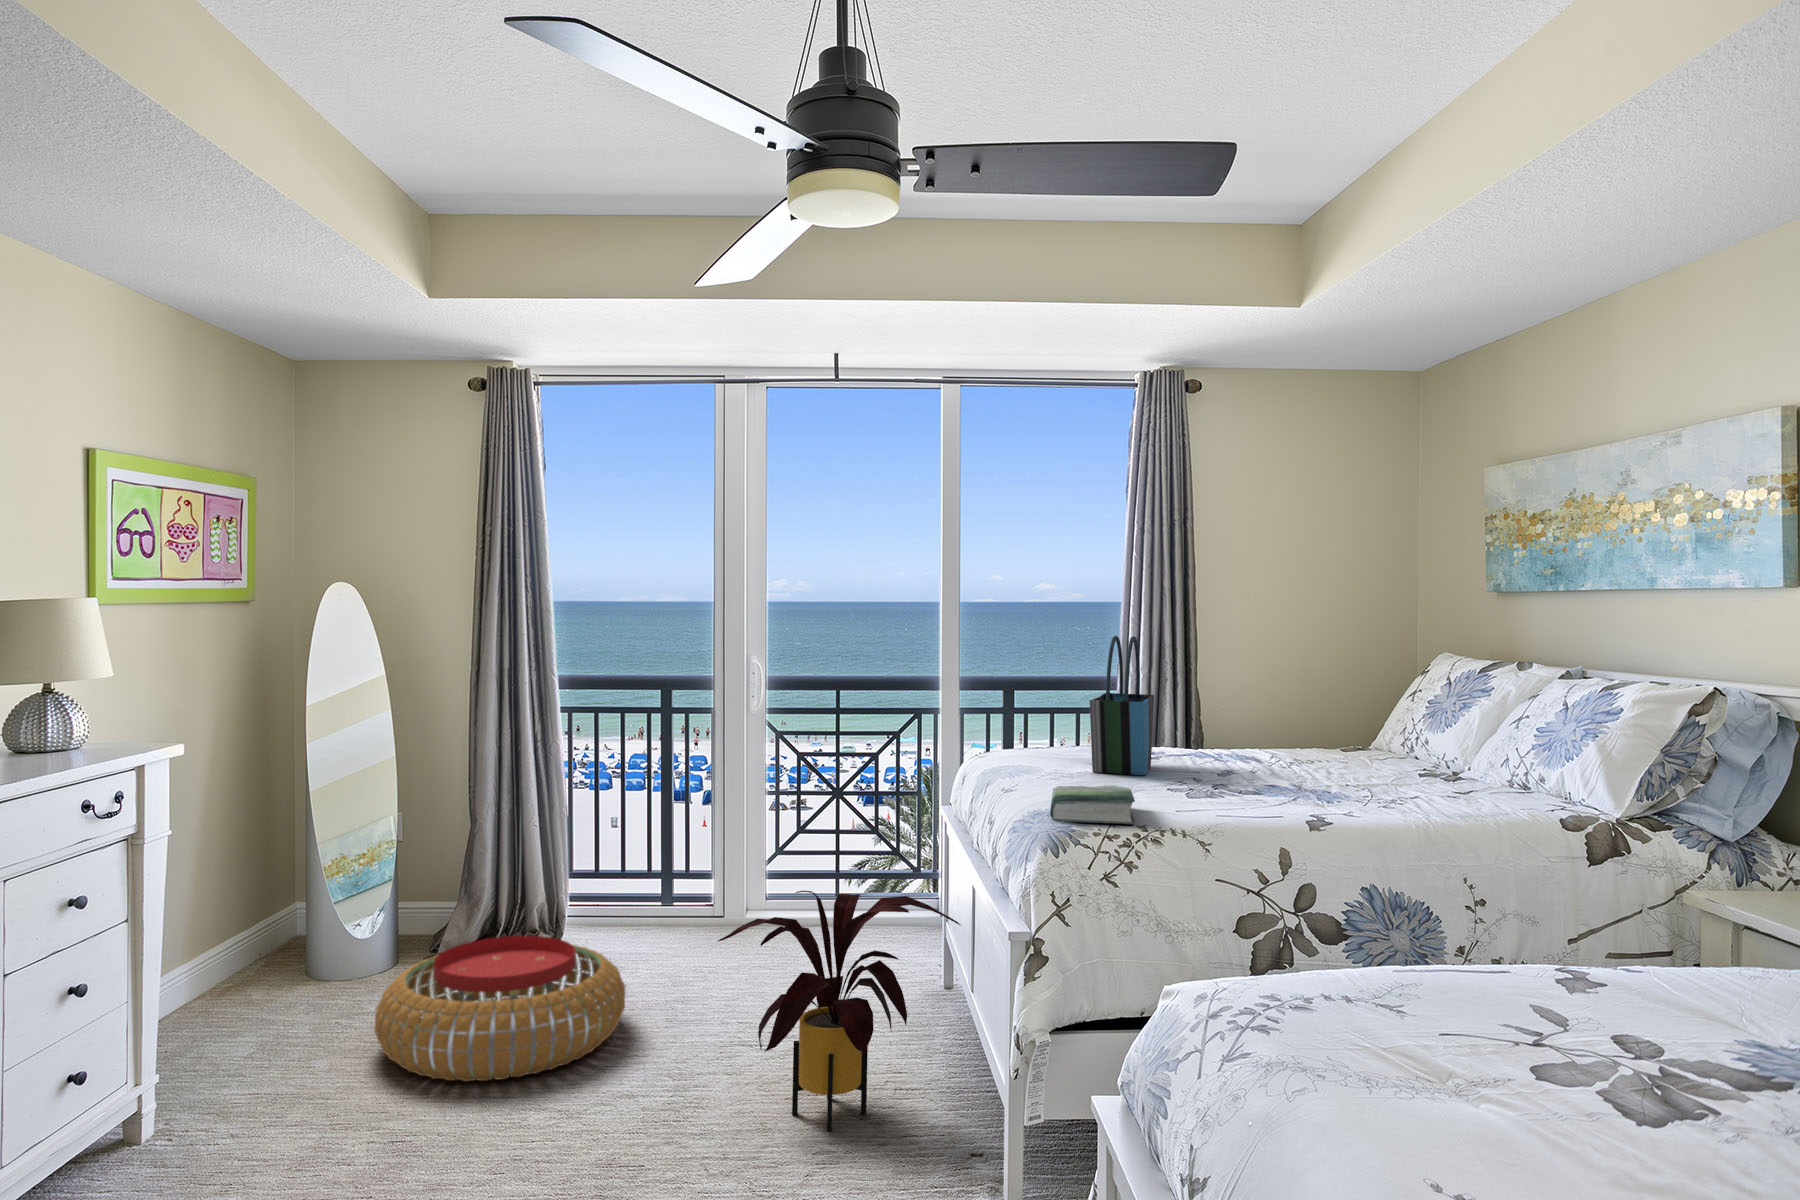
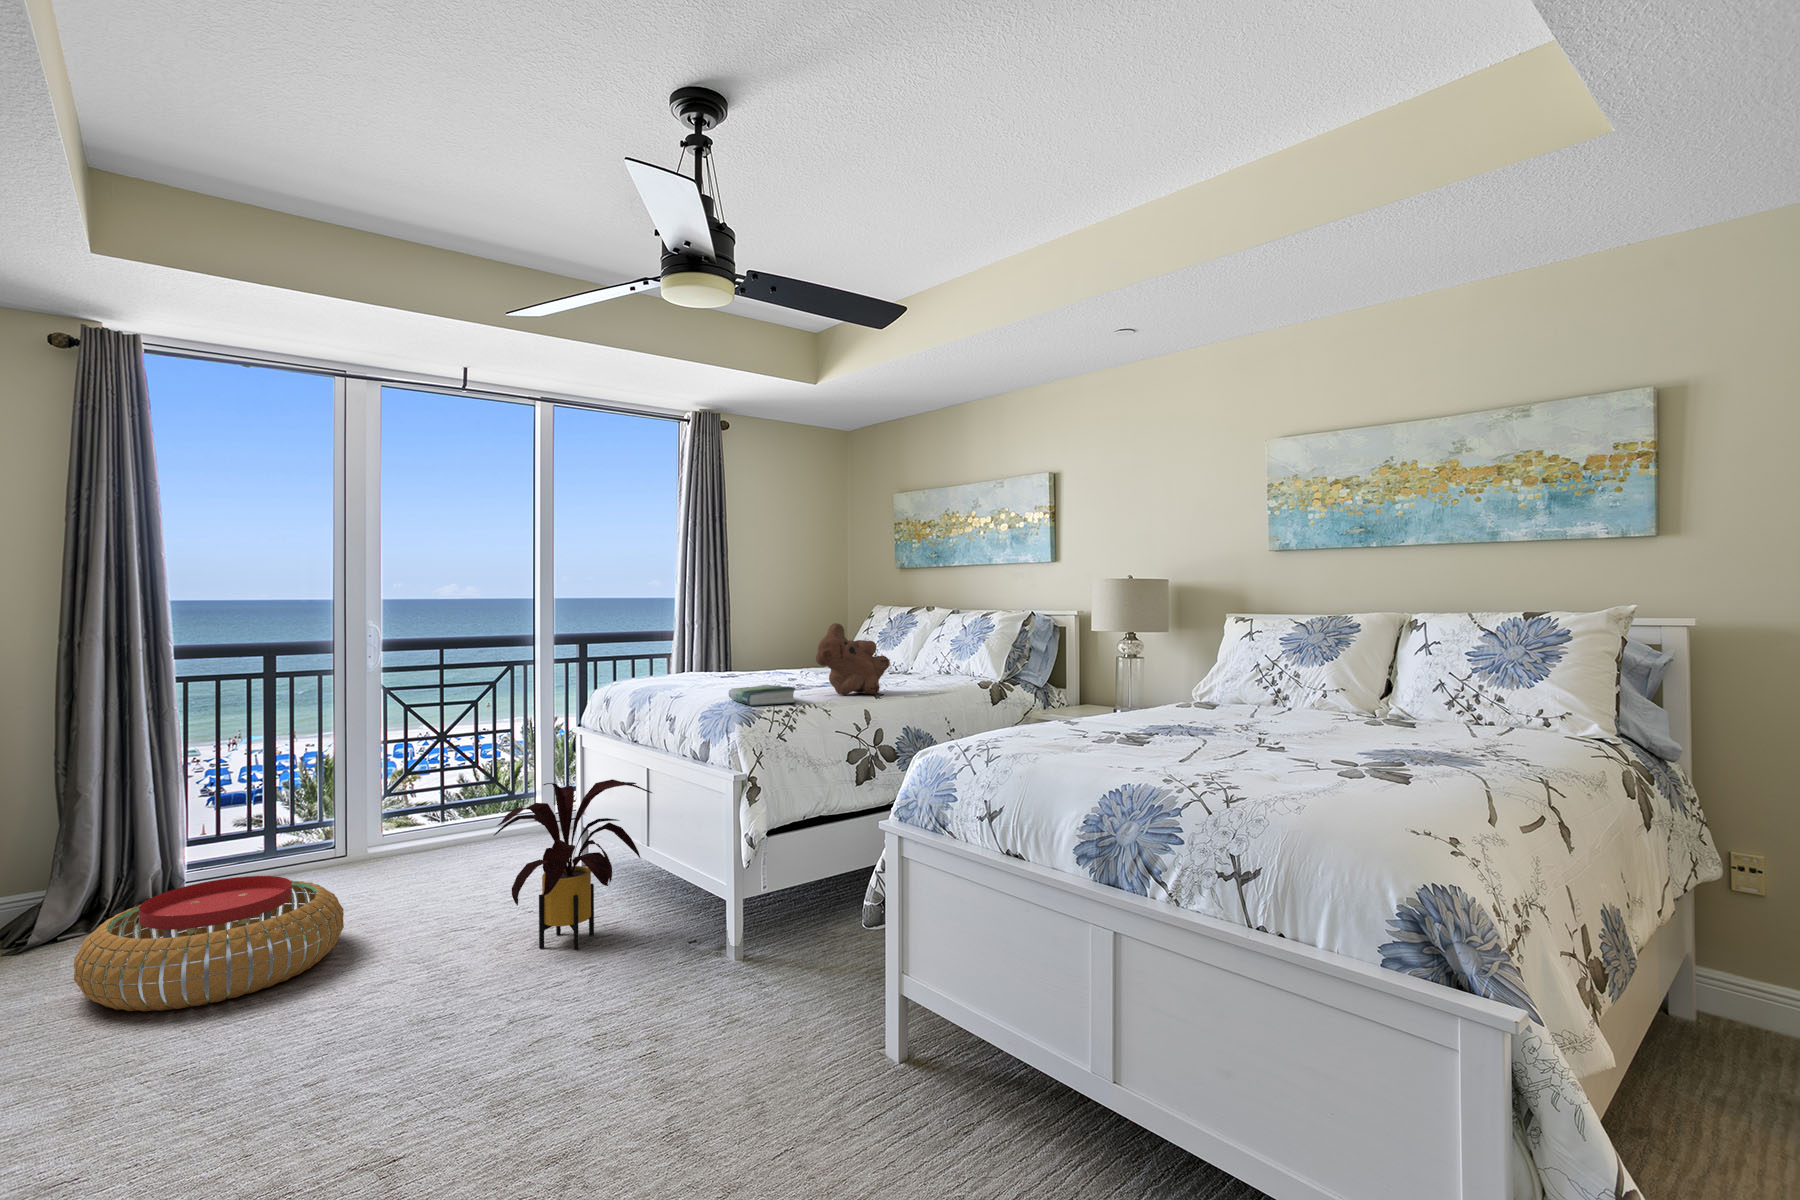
tote bag: present [1090,636,1154,775] -> none [707,595,752,686]
teddy bear: none [1195,692,1341,822] -> present [816,623,890,695]

